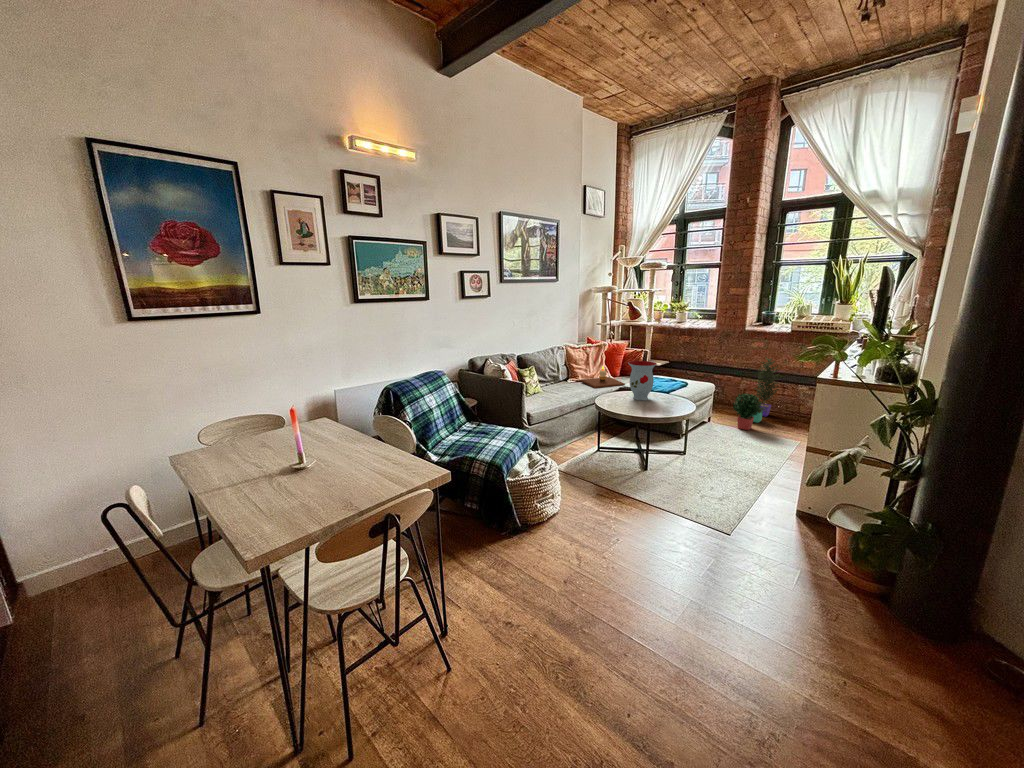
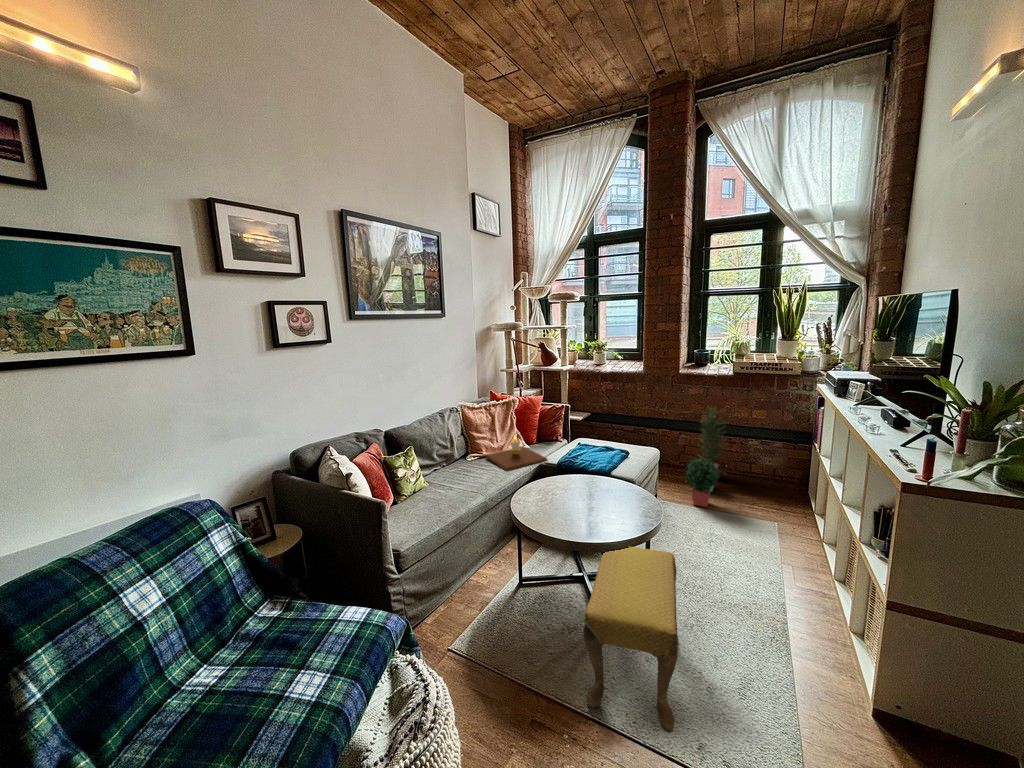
vase: present [628,361,657,400] -> none [556,432,598,495]
footstool: none [627,422,692,507] -> present [584,546,679,732]

